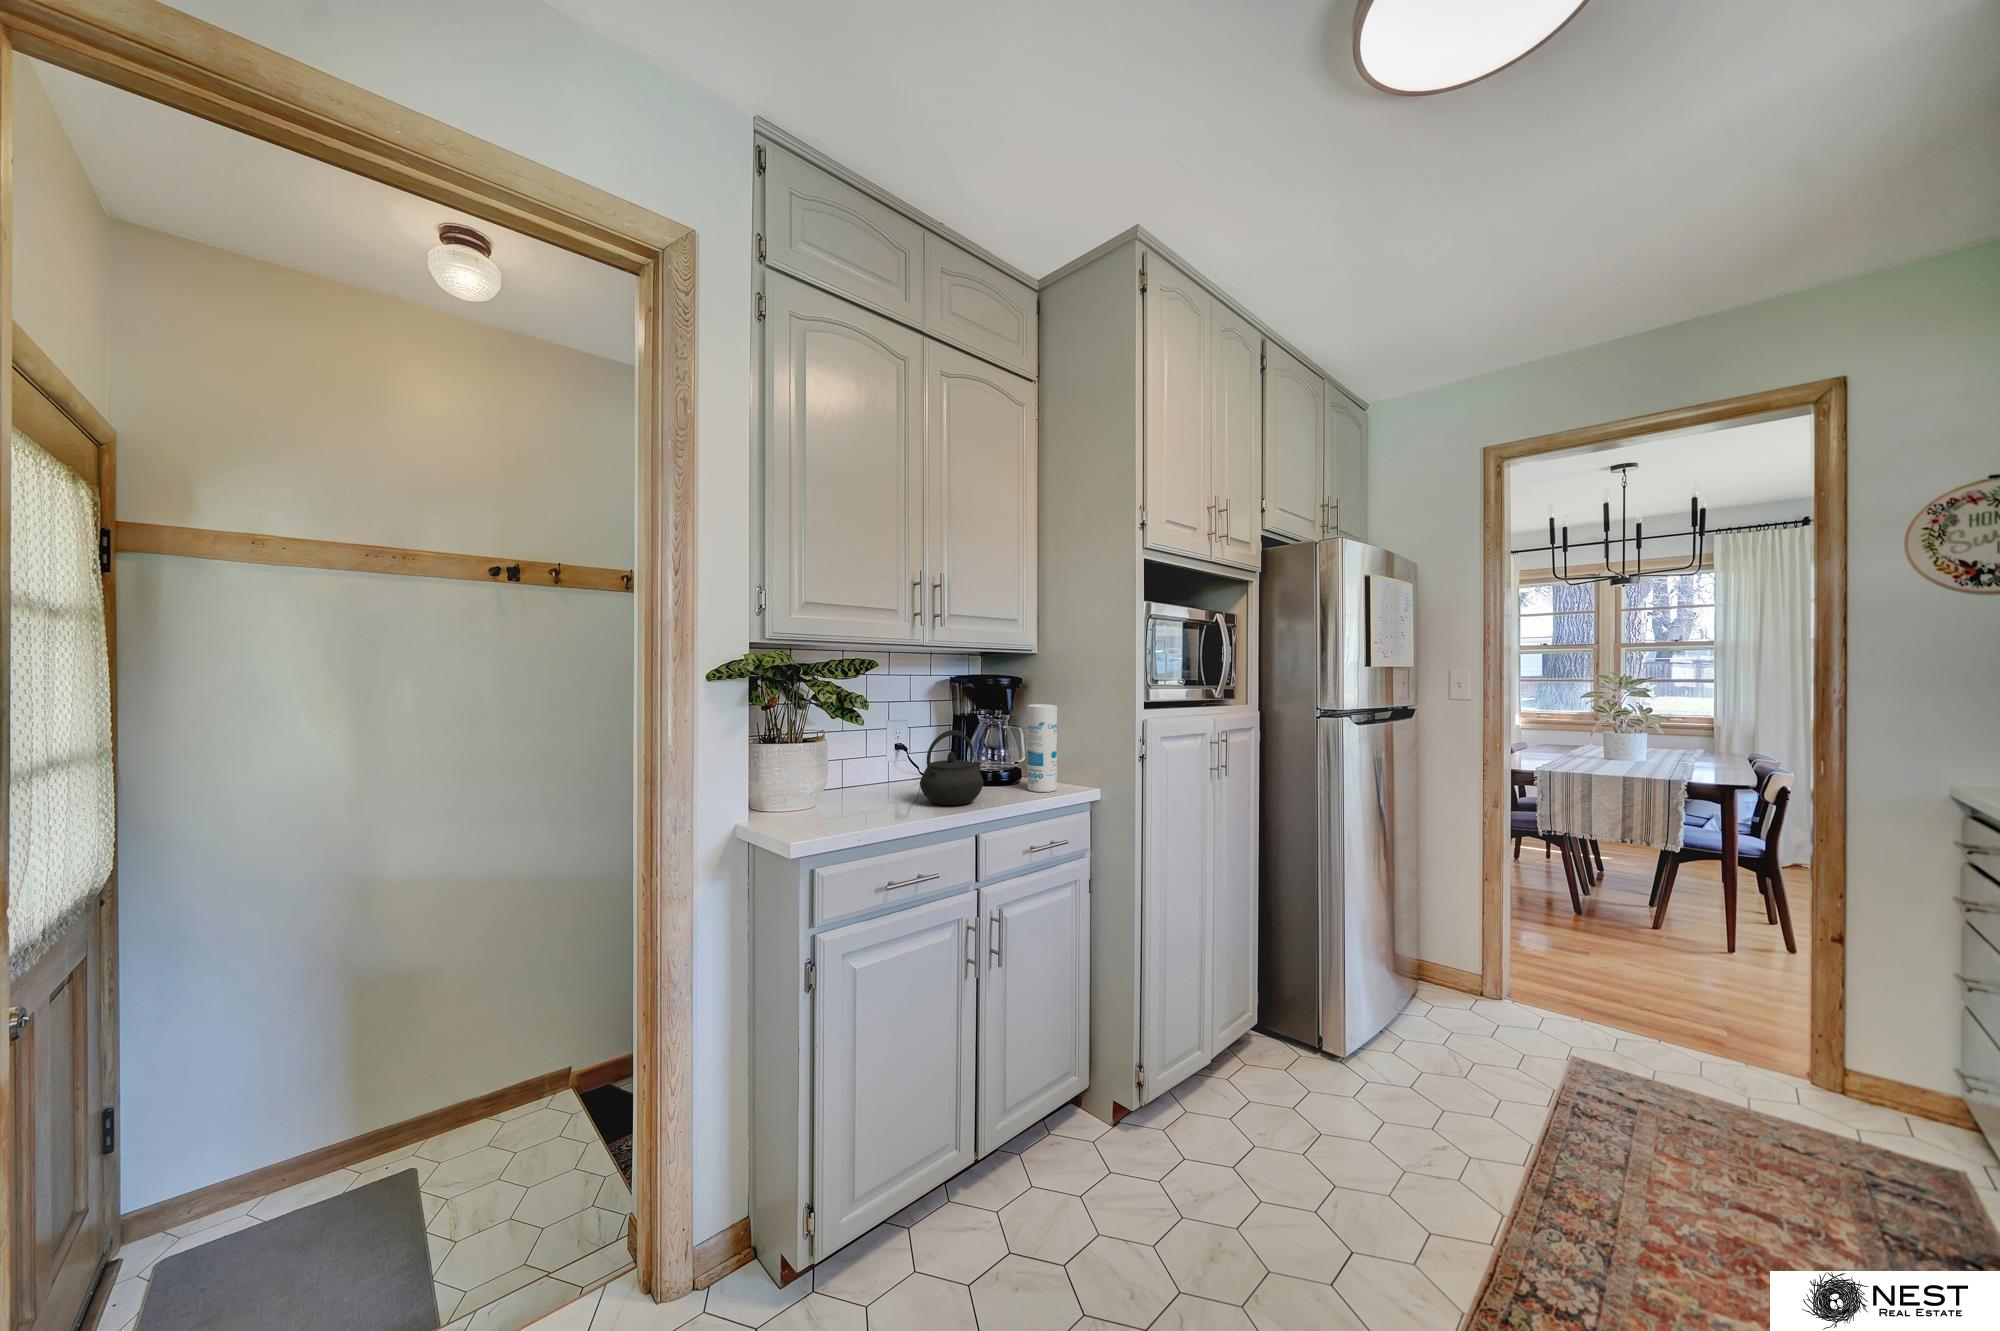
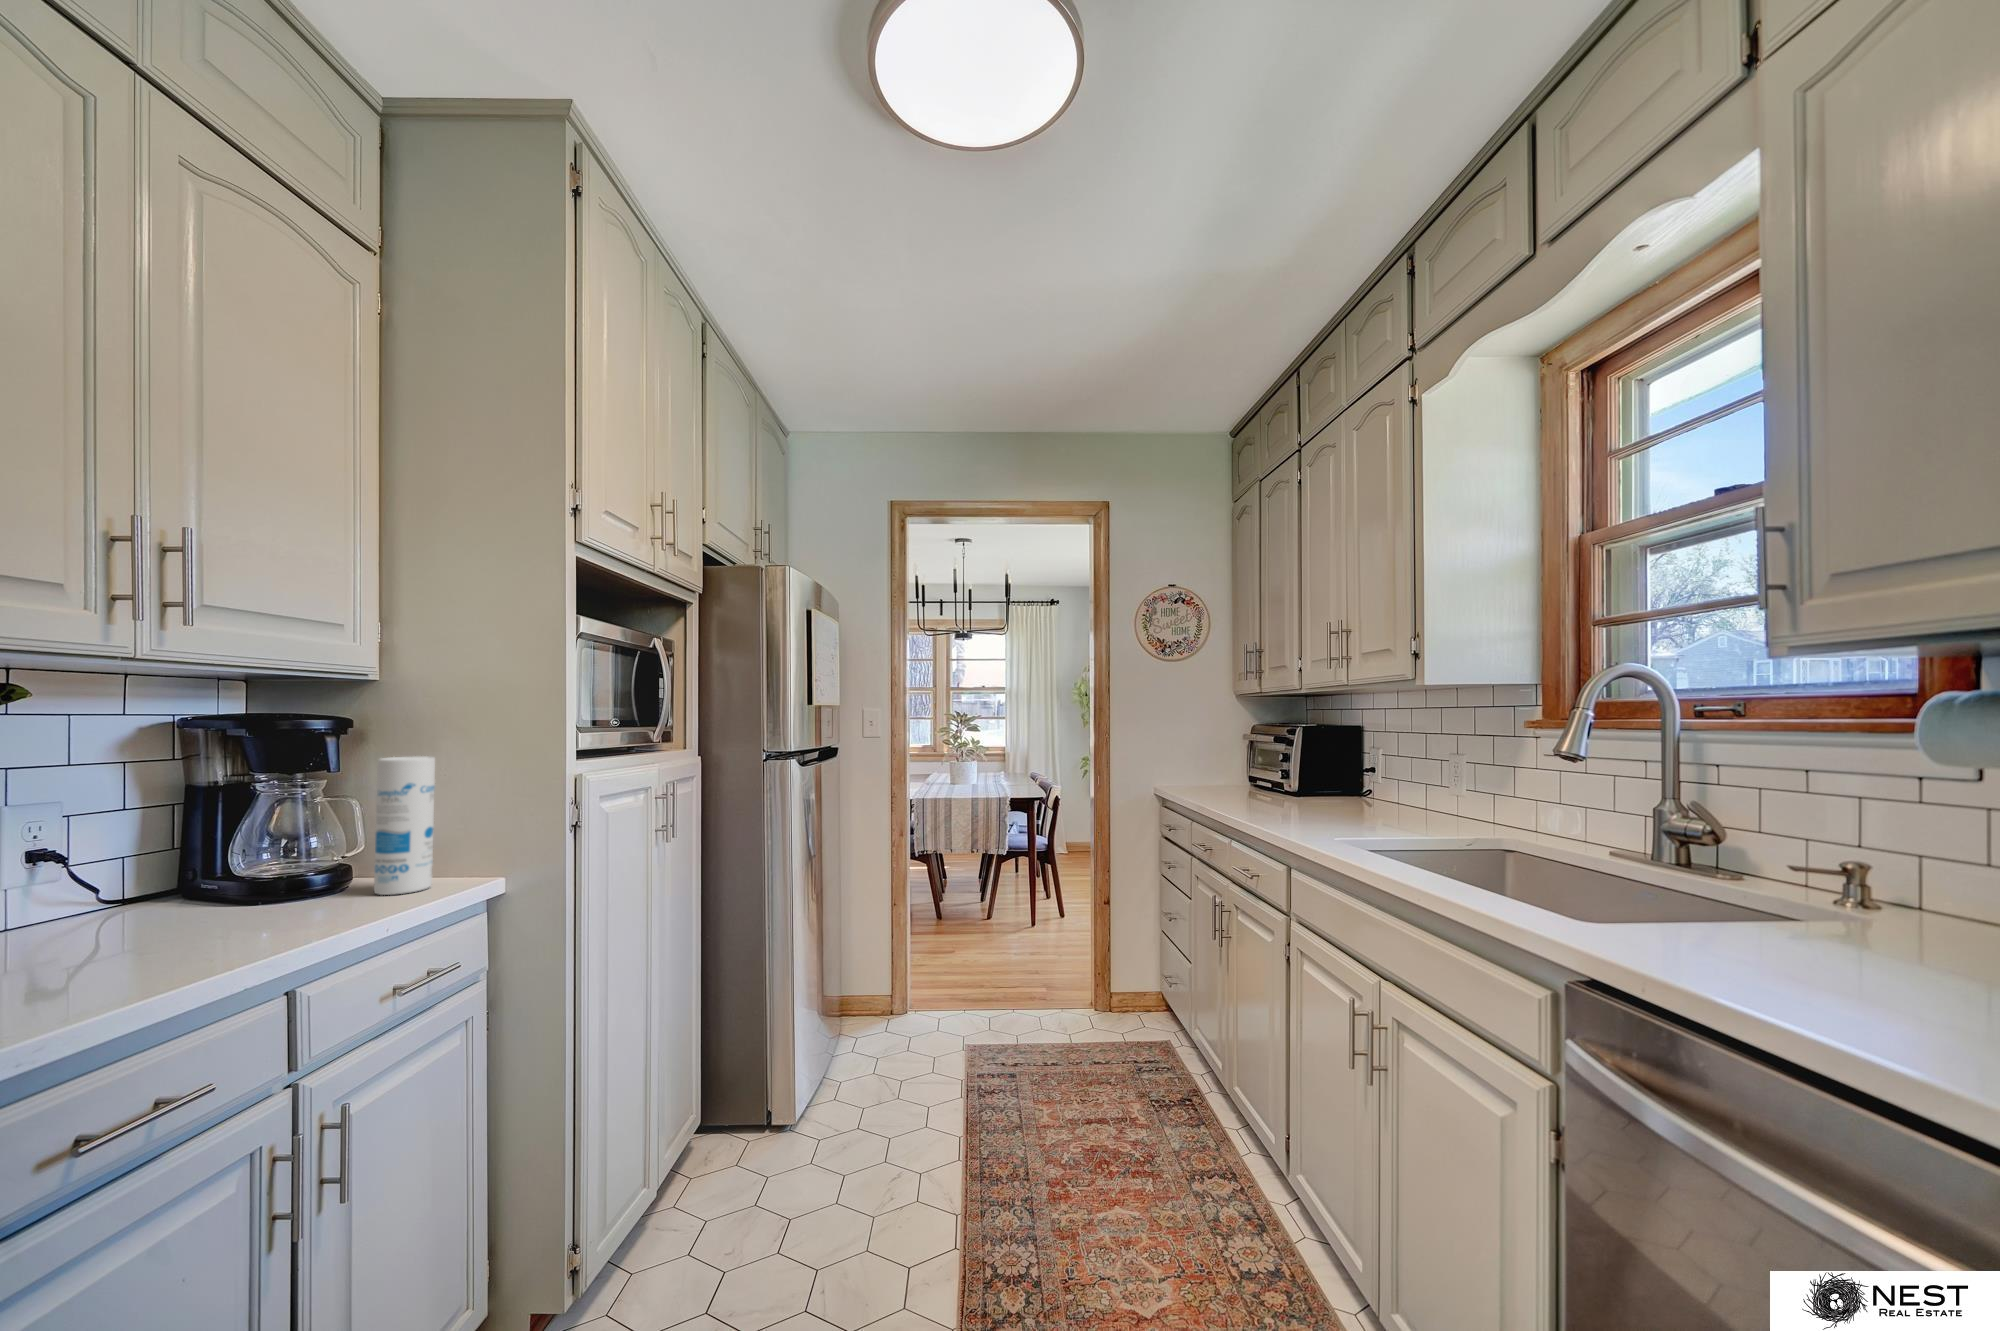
kettle: present [920,730,984,805] -> none [135,808,297,948]

